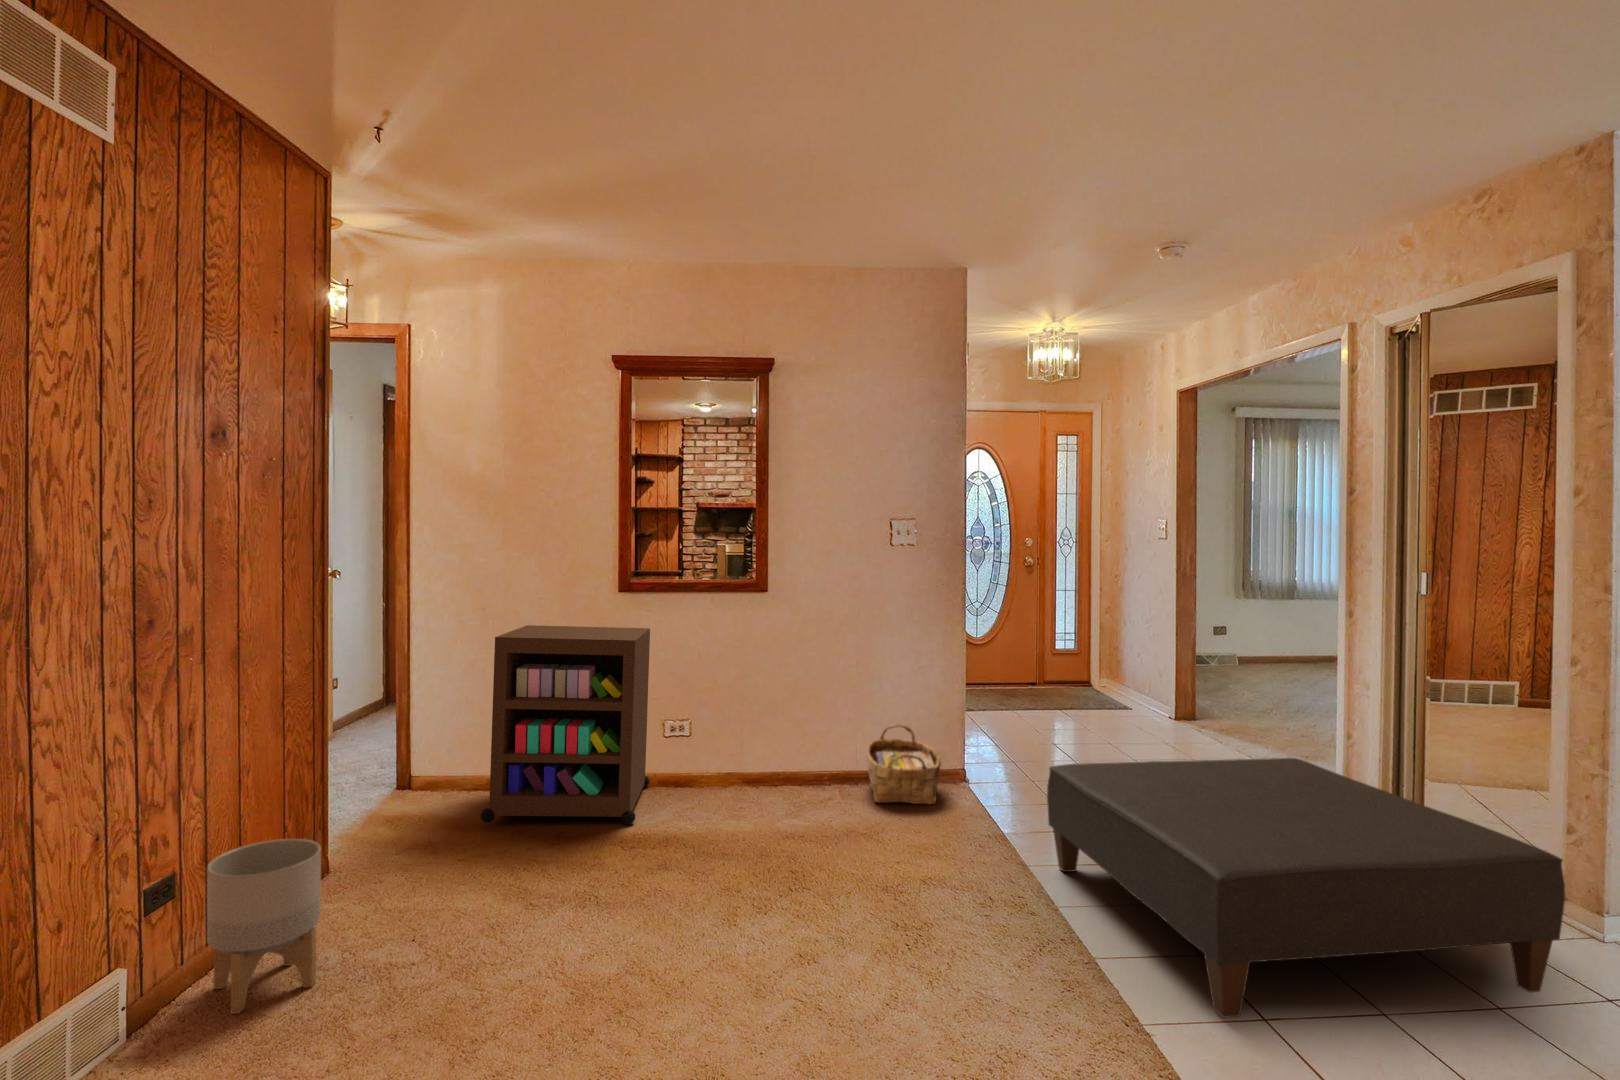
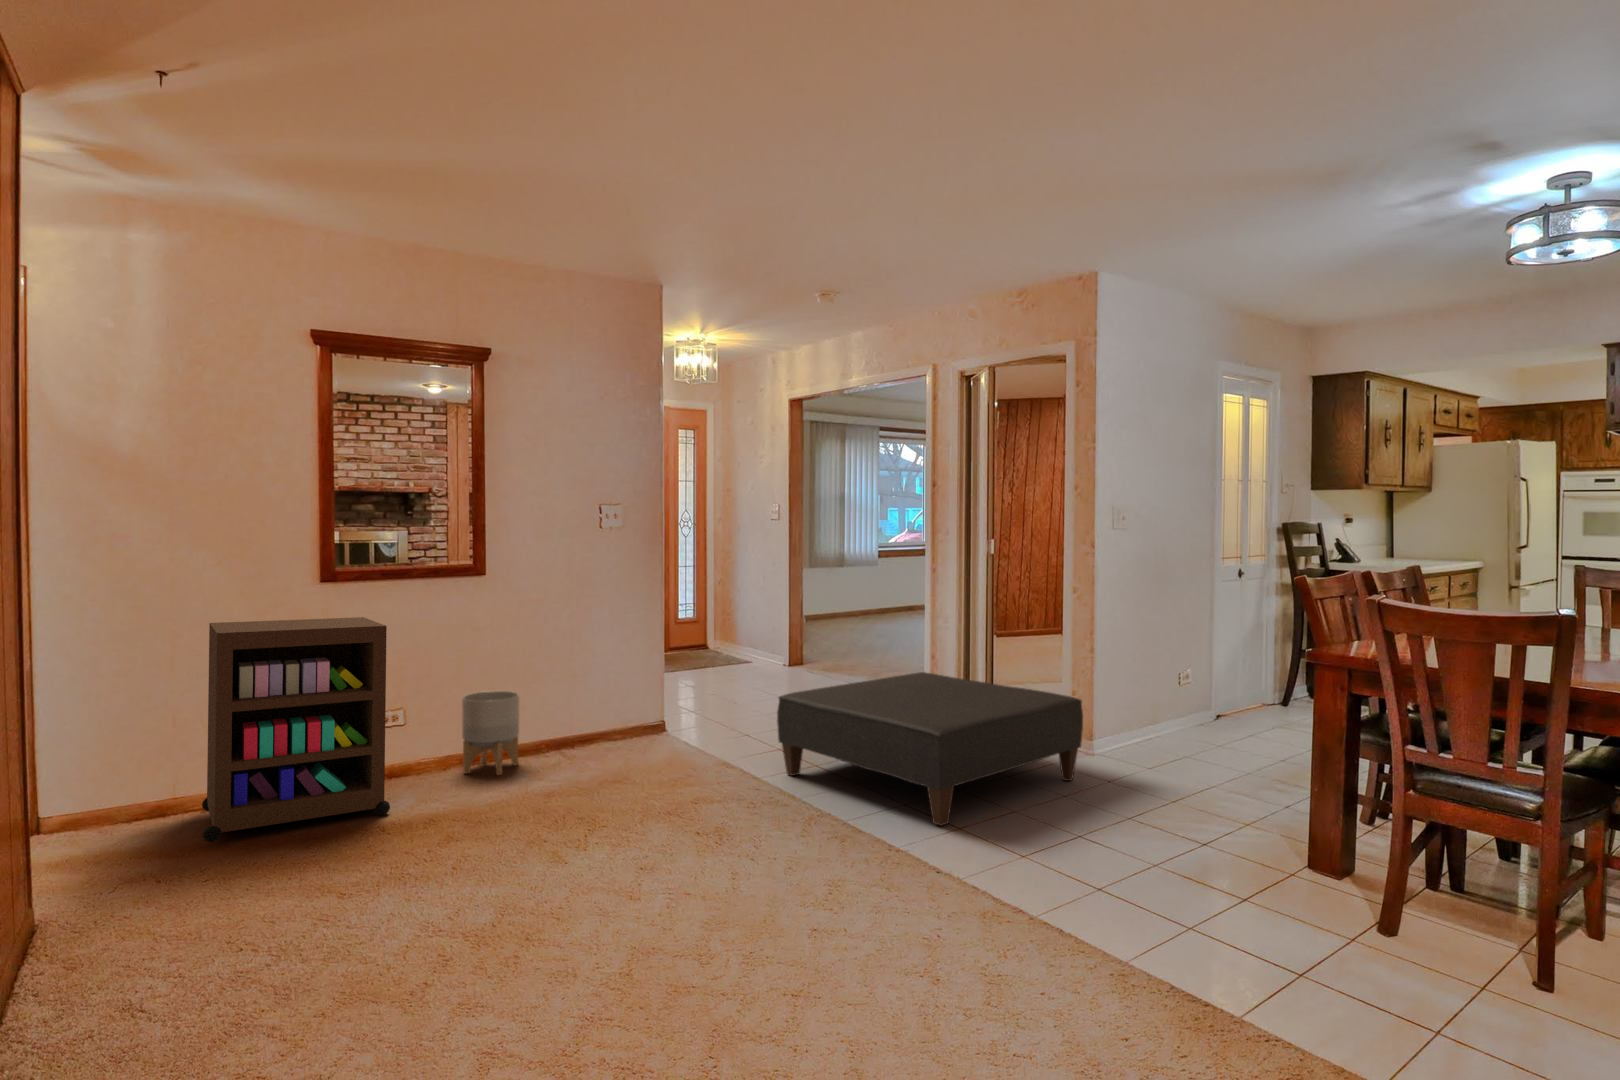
woven basket: present [866,724,941,804] -> none [588,689,661,759]
planter: present [207,839,321,1014] -> present [462,691,519,775]

